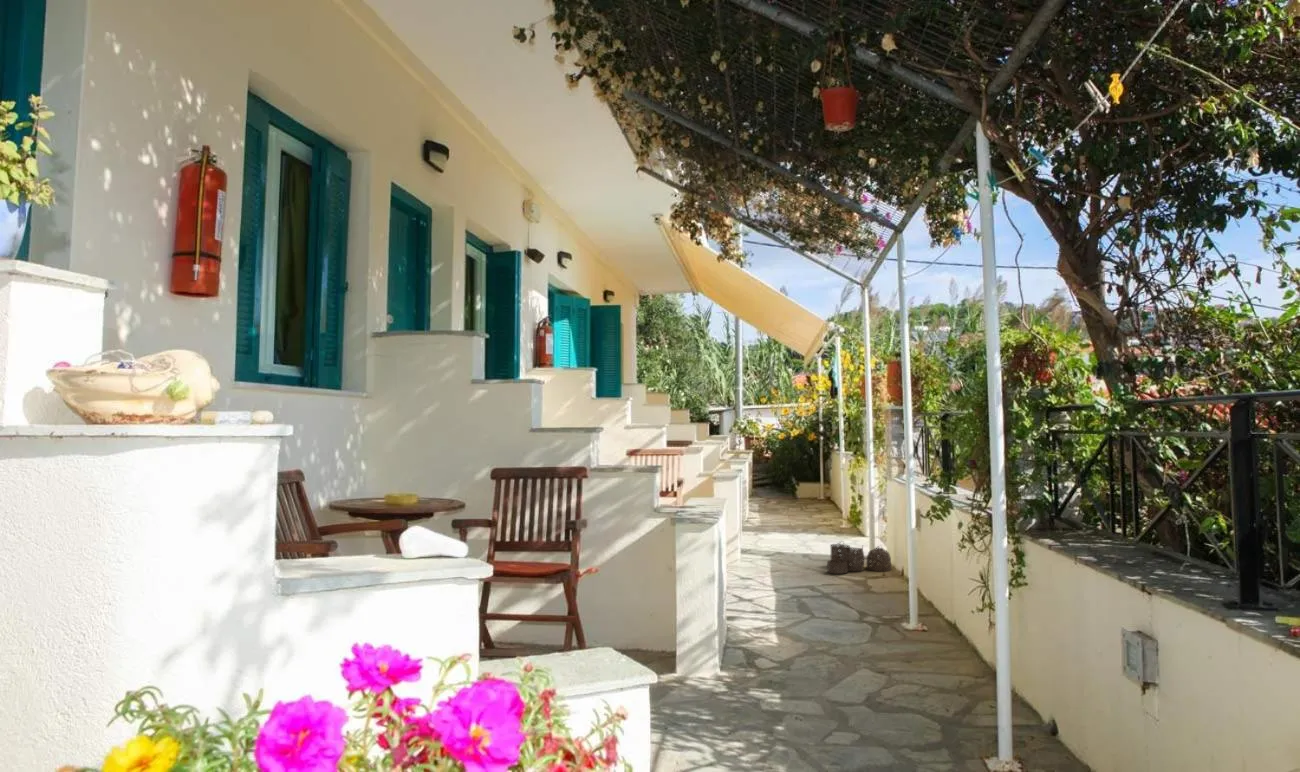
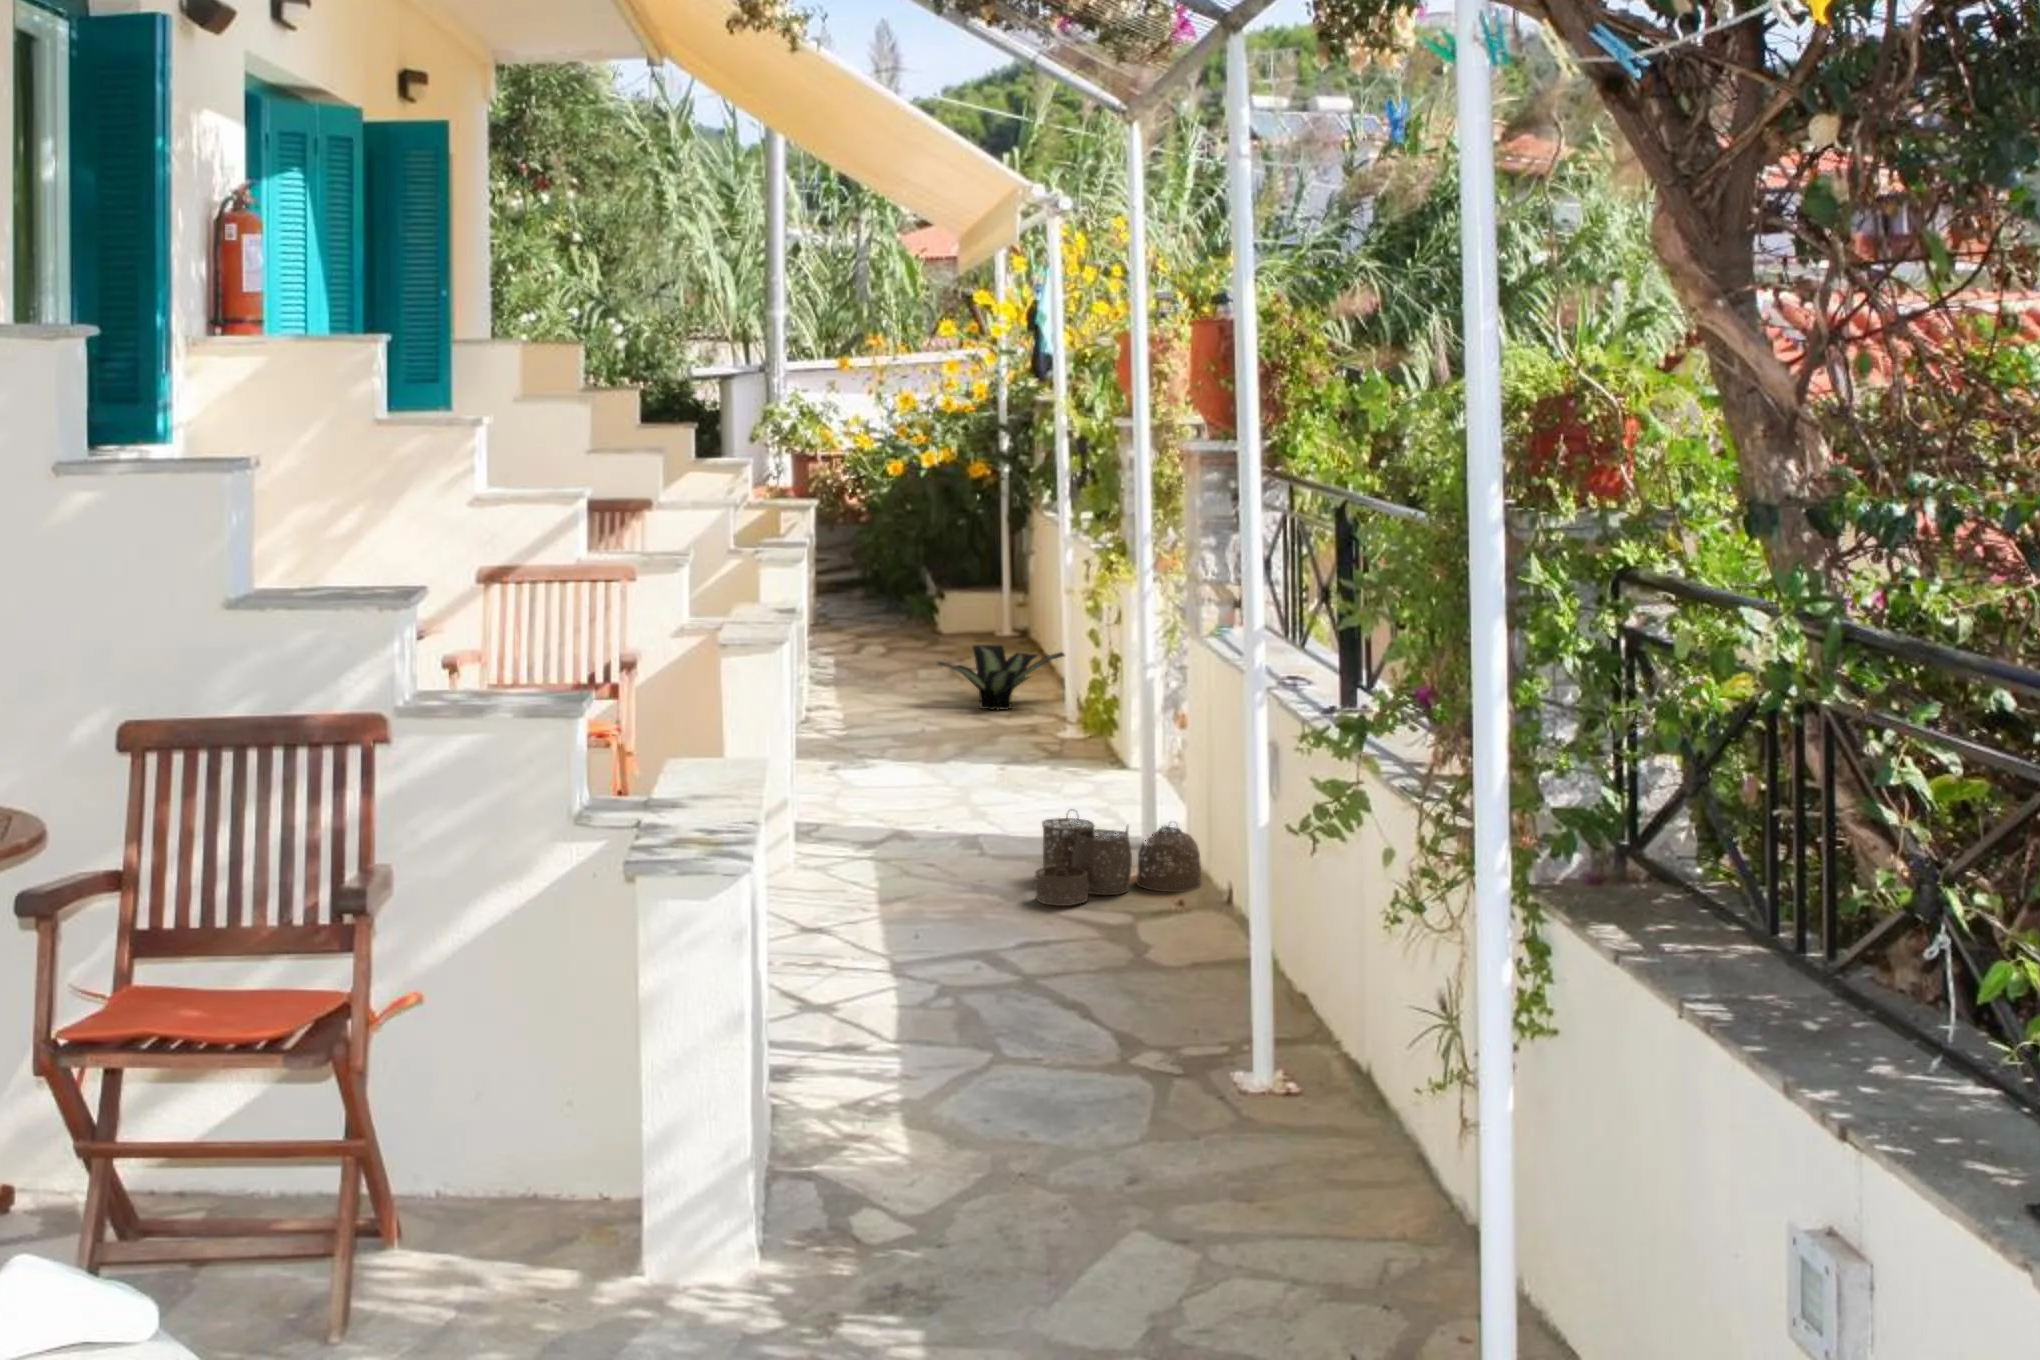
potted plant: none [794,496,842,519] -> present [938,645,1064,710]

